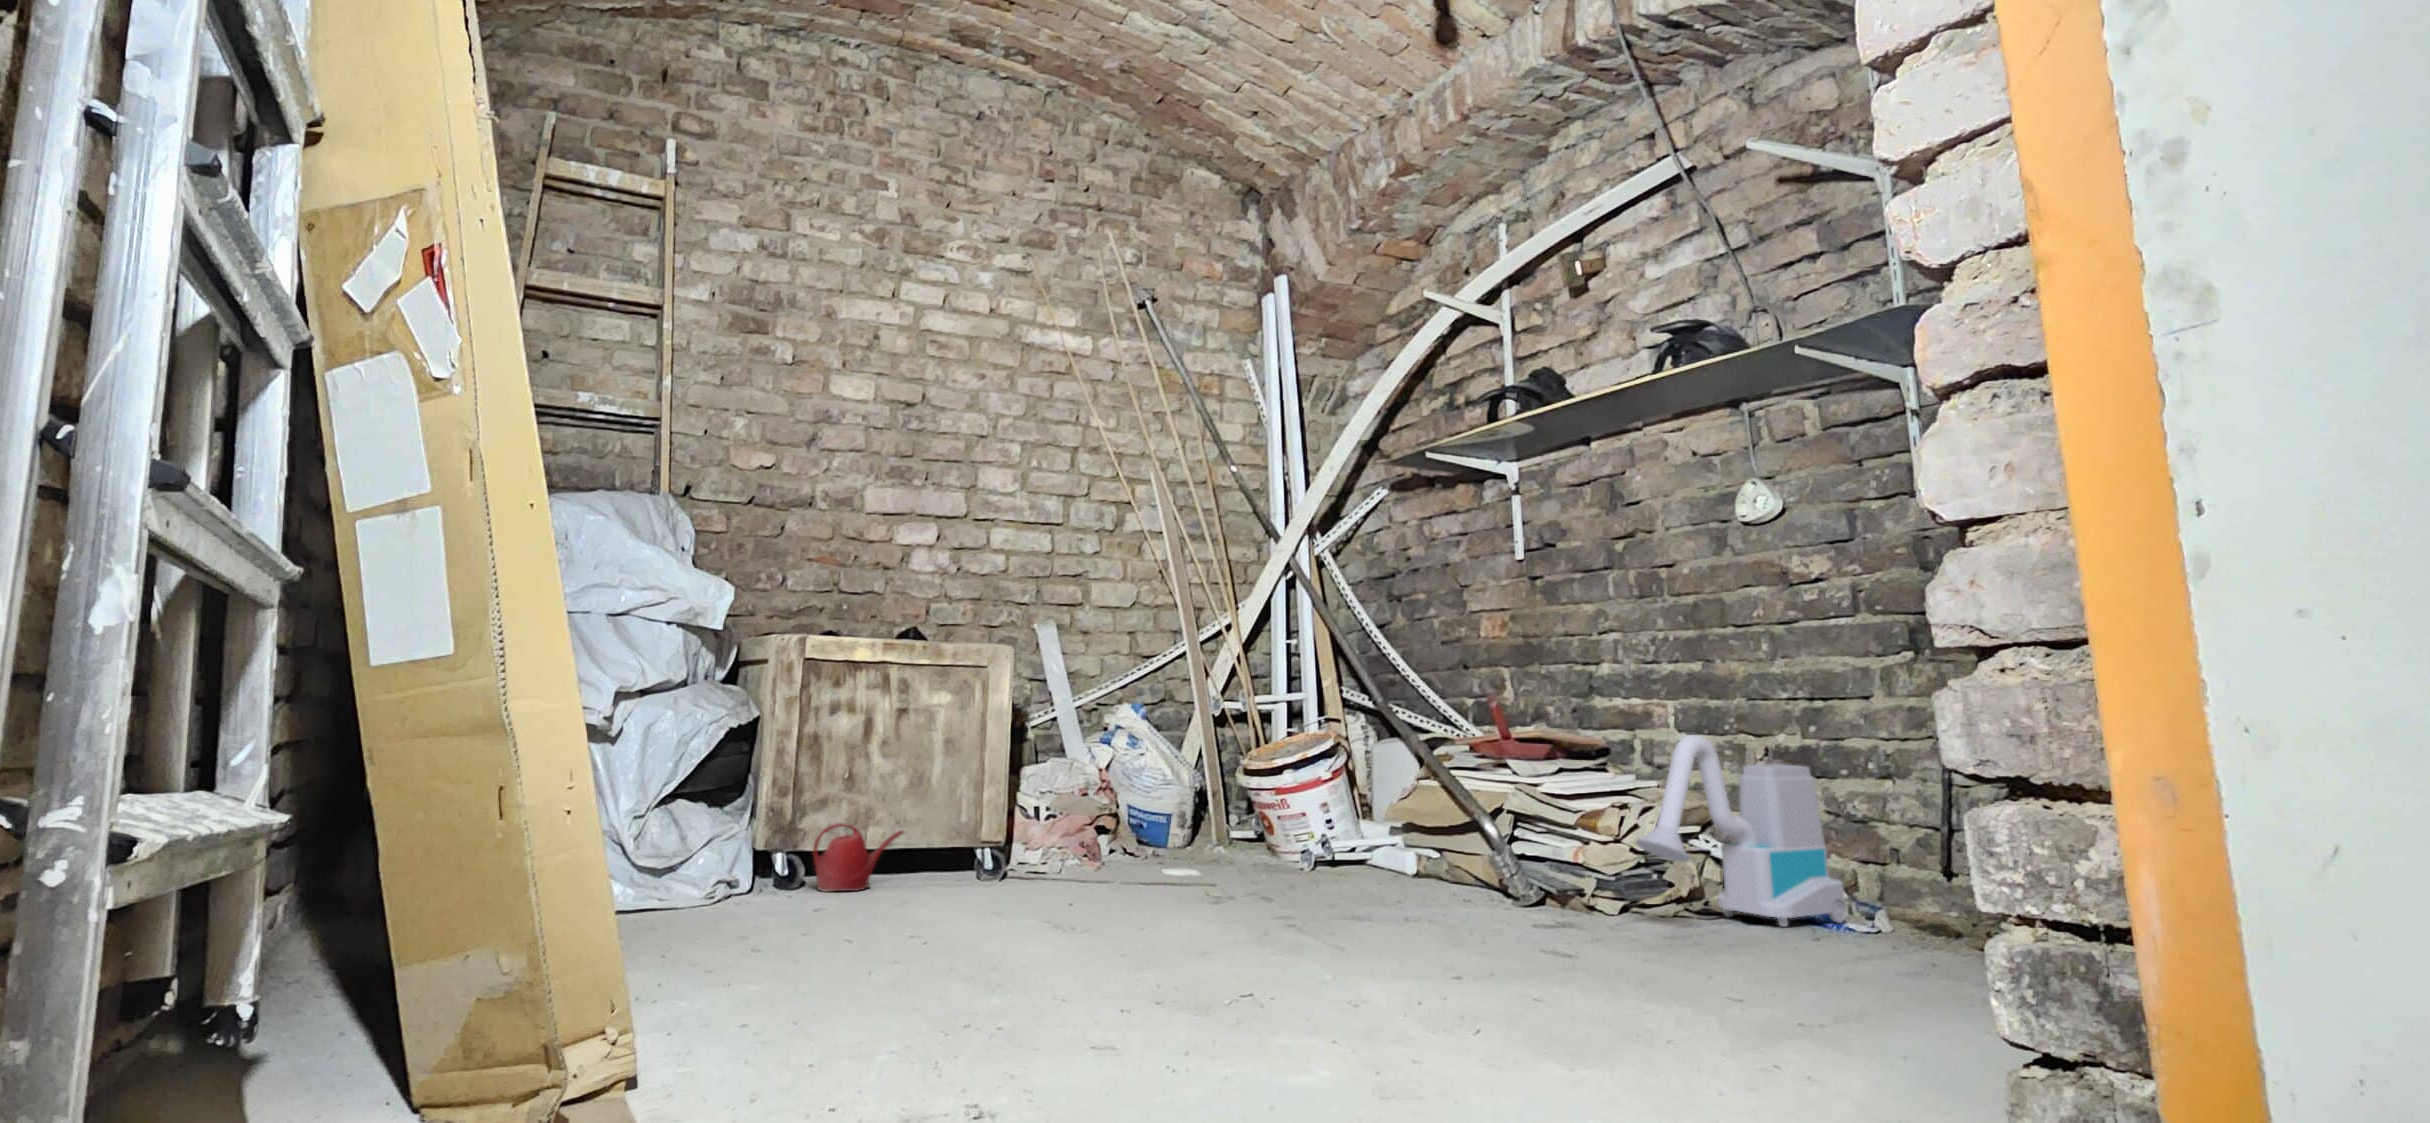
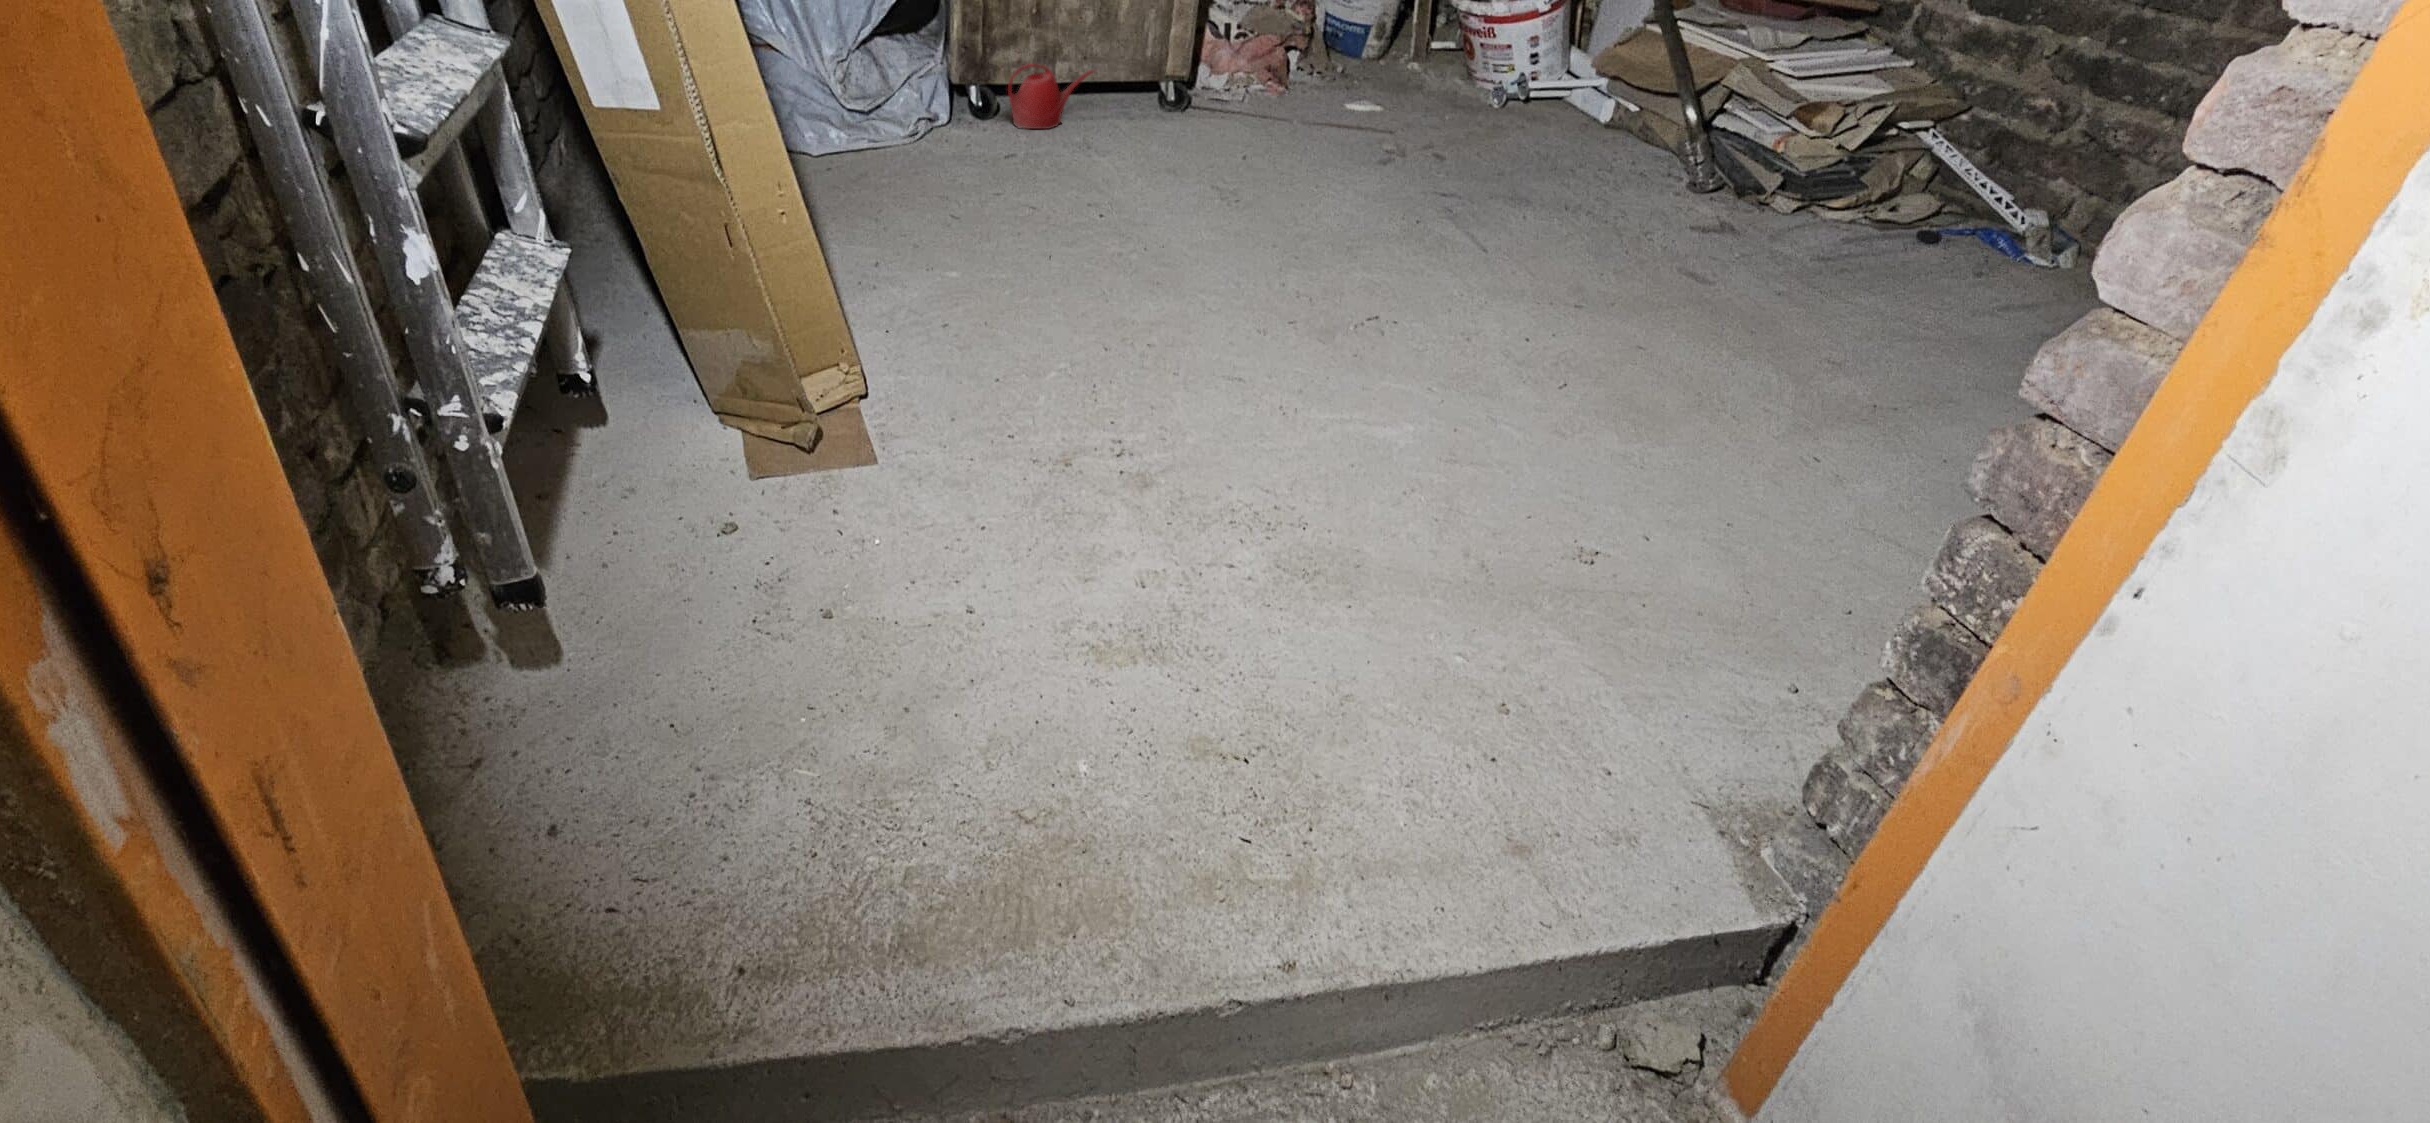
vacuum cleaner: present [1636,735,1846,927] -> none [1845,57,2093,253]

